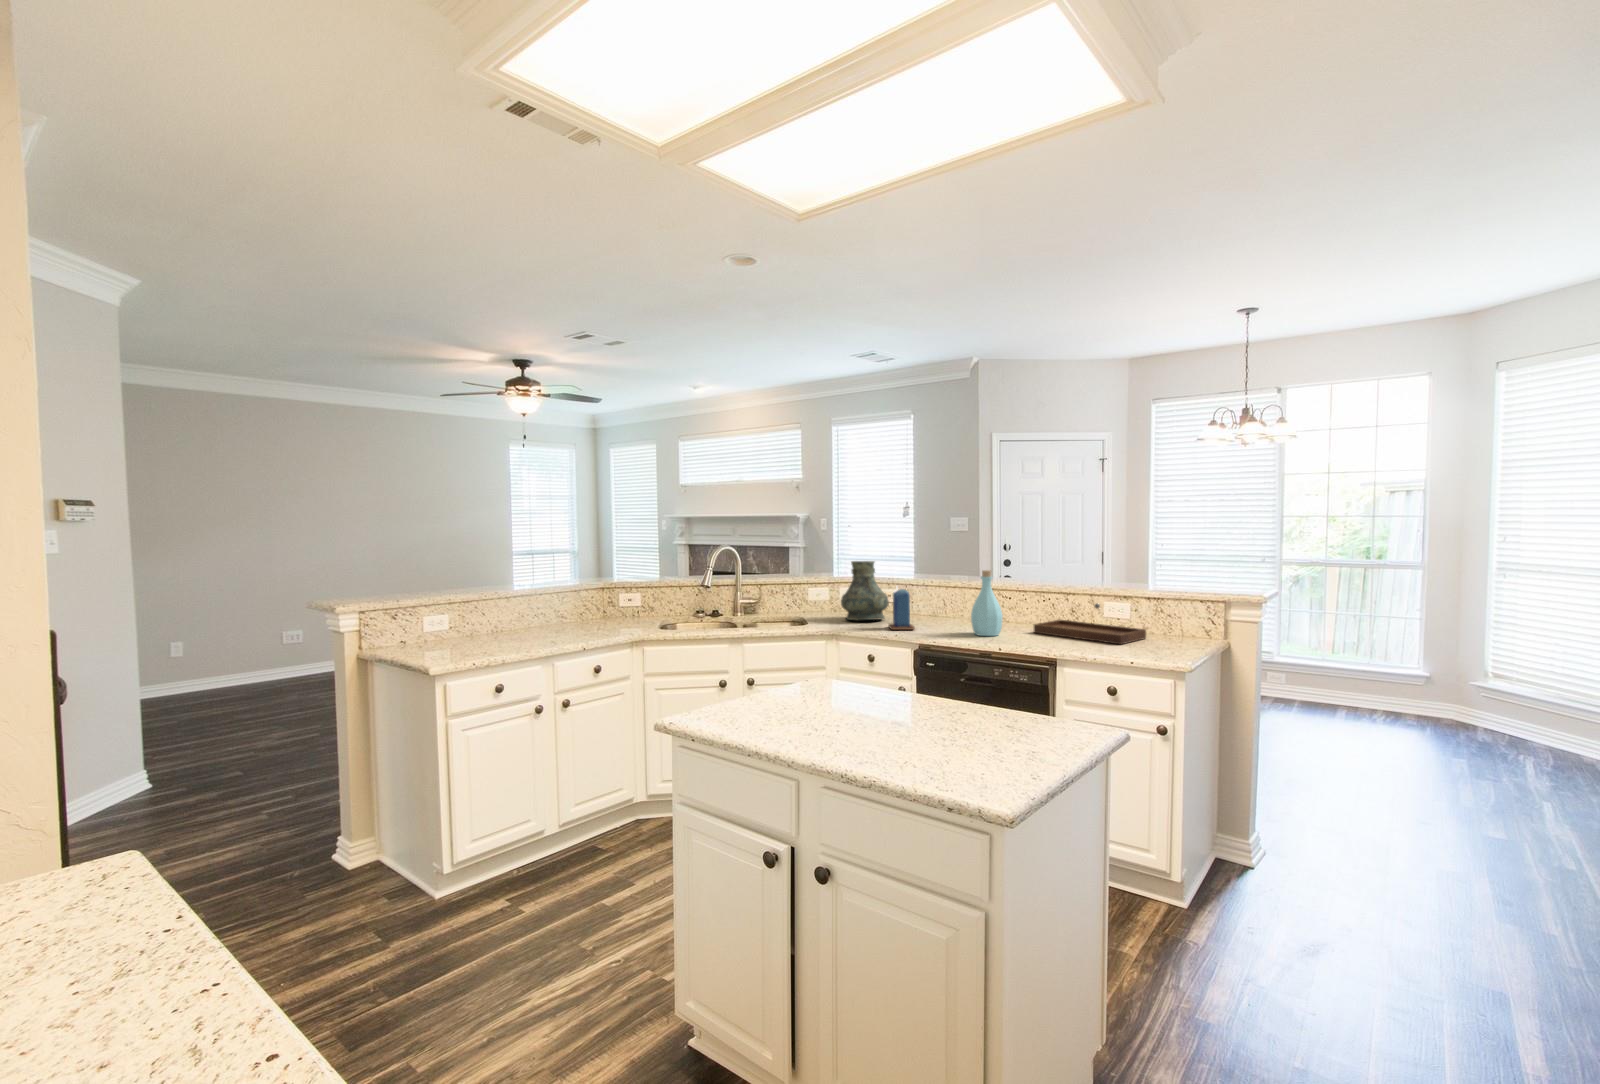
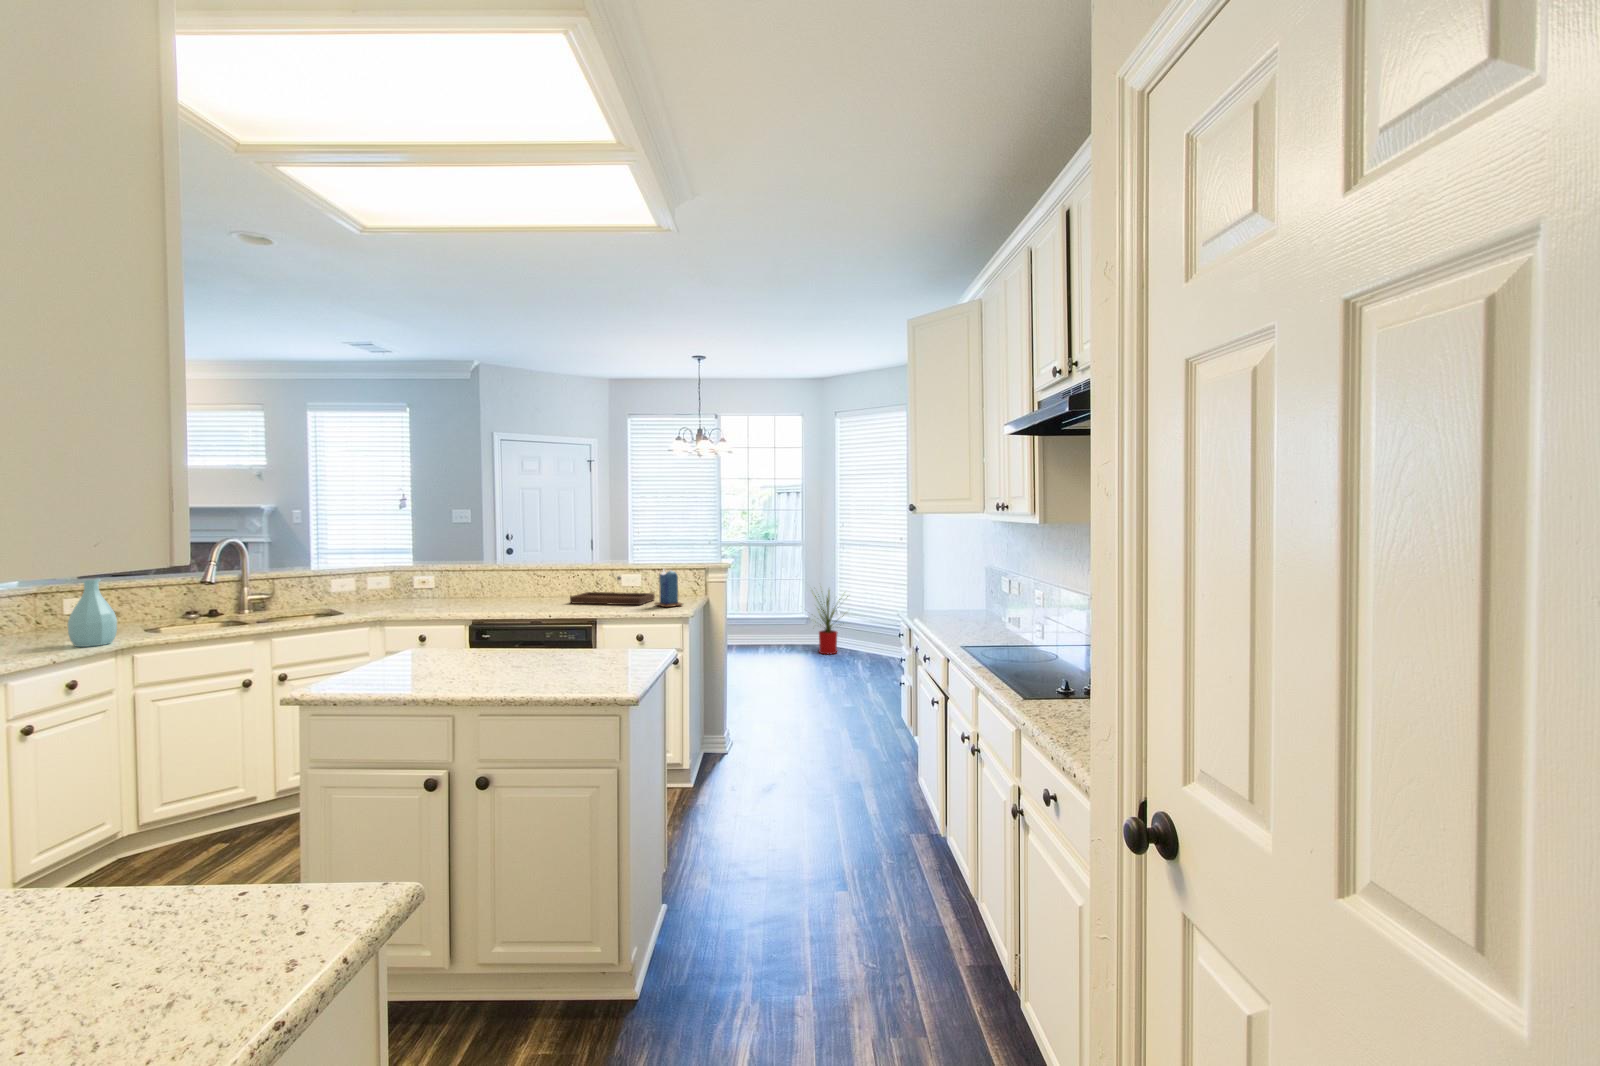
vase: present [841,561,889,620] -> none [378,550,430,608]
bottle: present [971,570,1003,636] -> present [68,579,117,647]
candle: present [888,589,915,630] -> present [655,571,683,607]
house plant: none [1409,625,1515,737] -> present [815,591,848,654]

